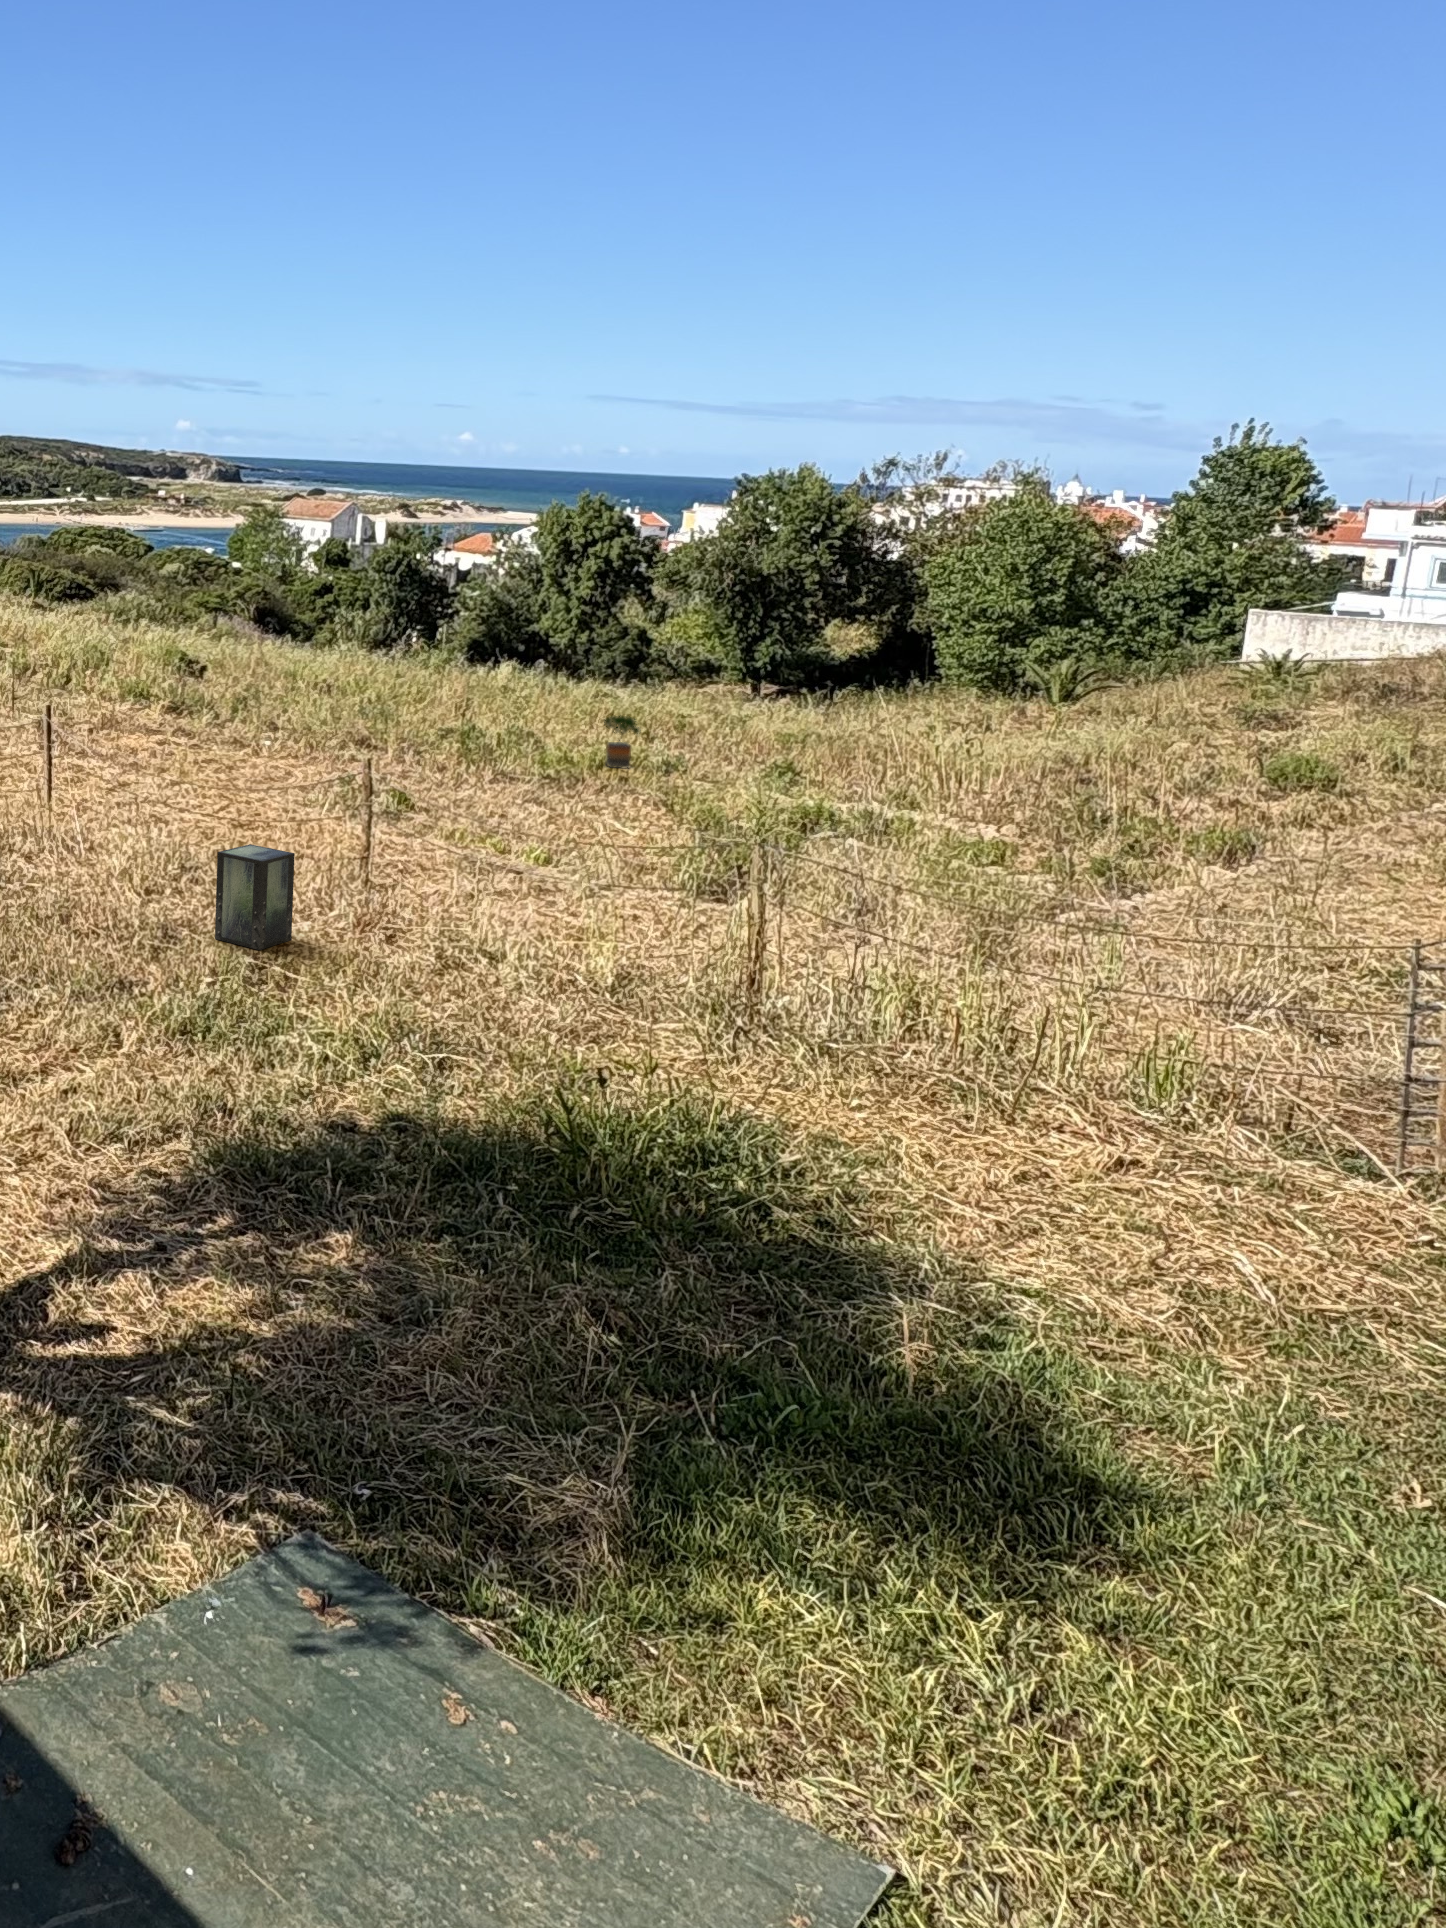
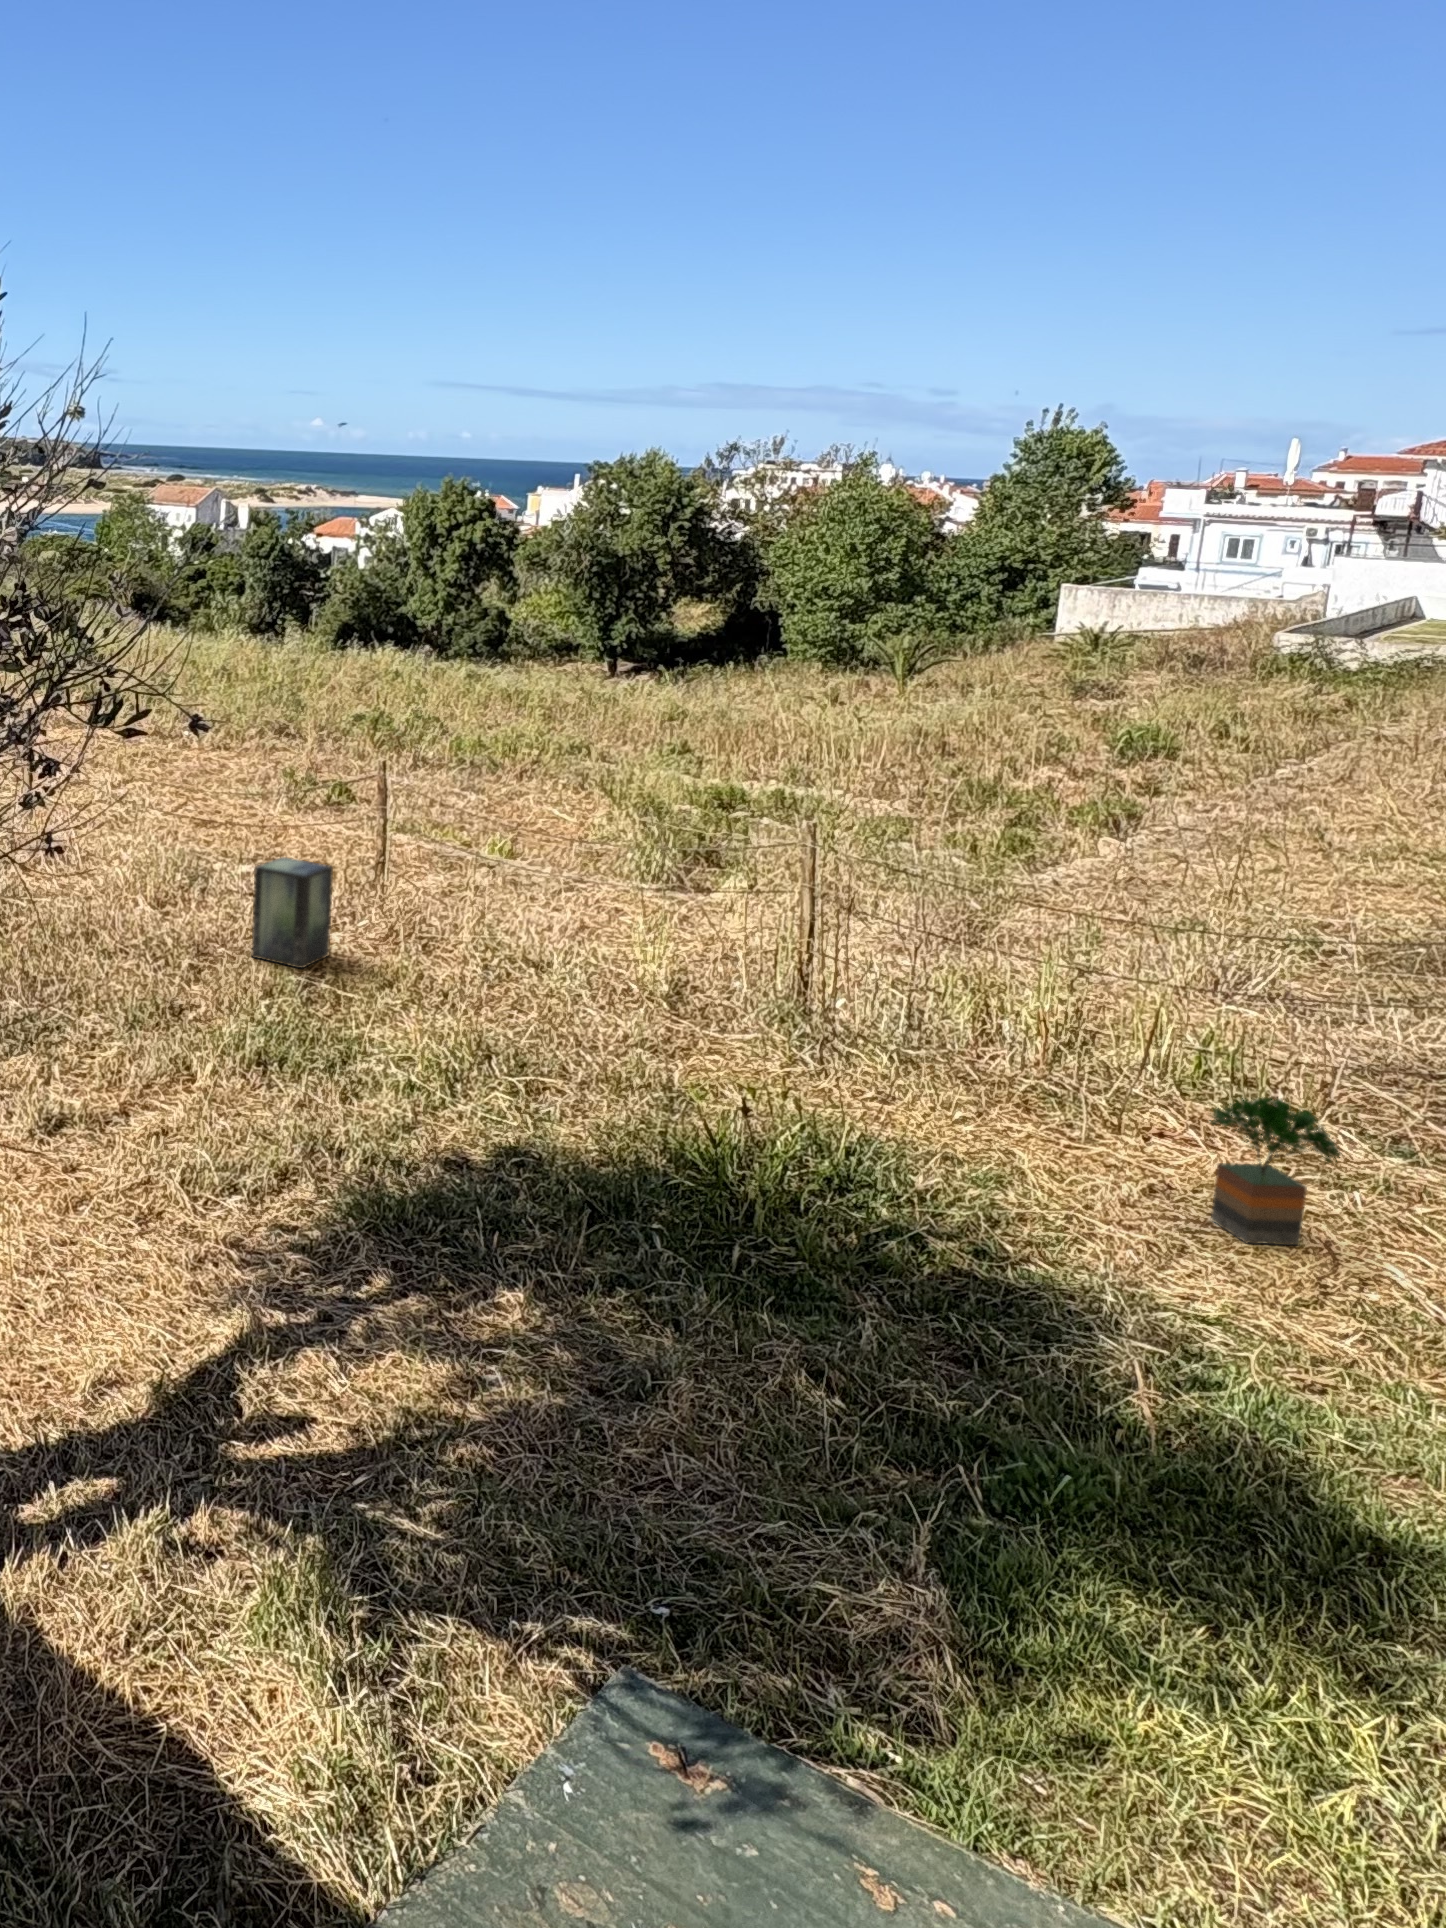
potted tree: present [604,715,641,768] -> present [1209,1097,1341,1245]

